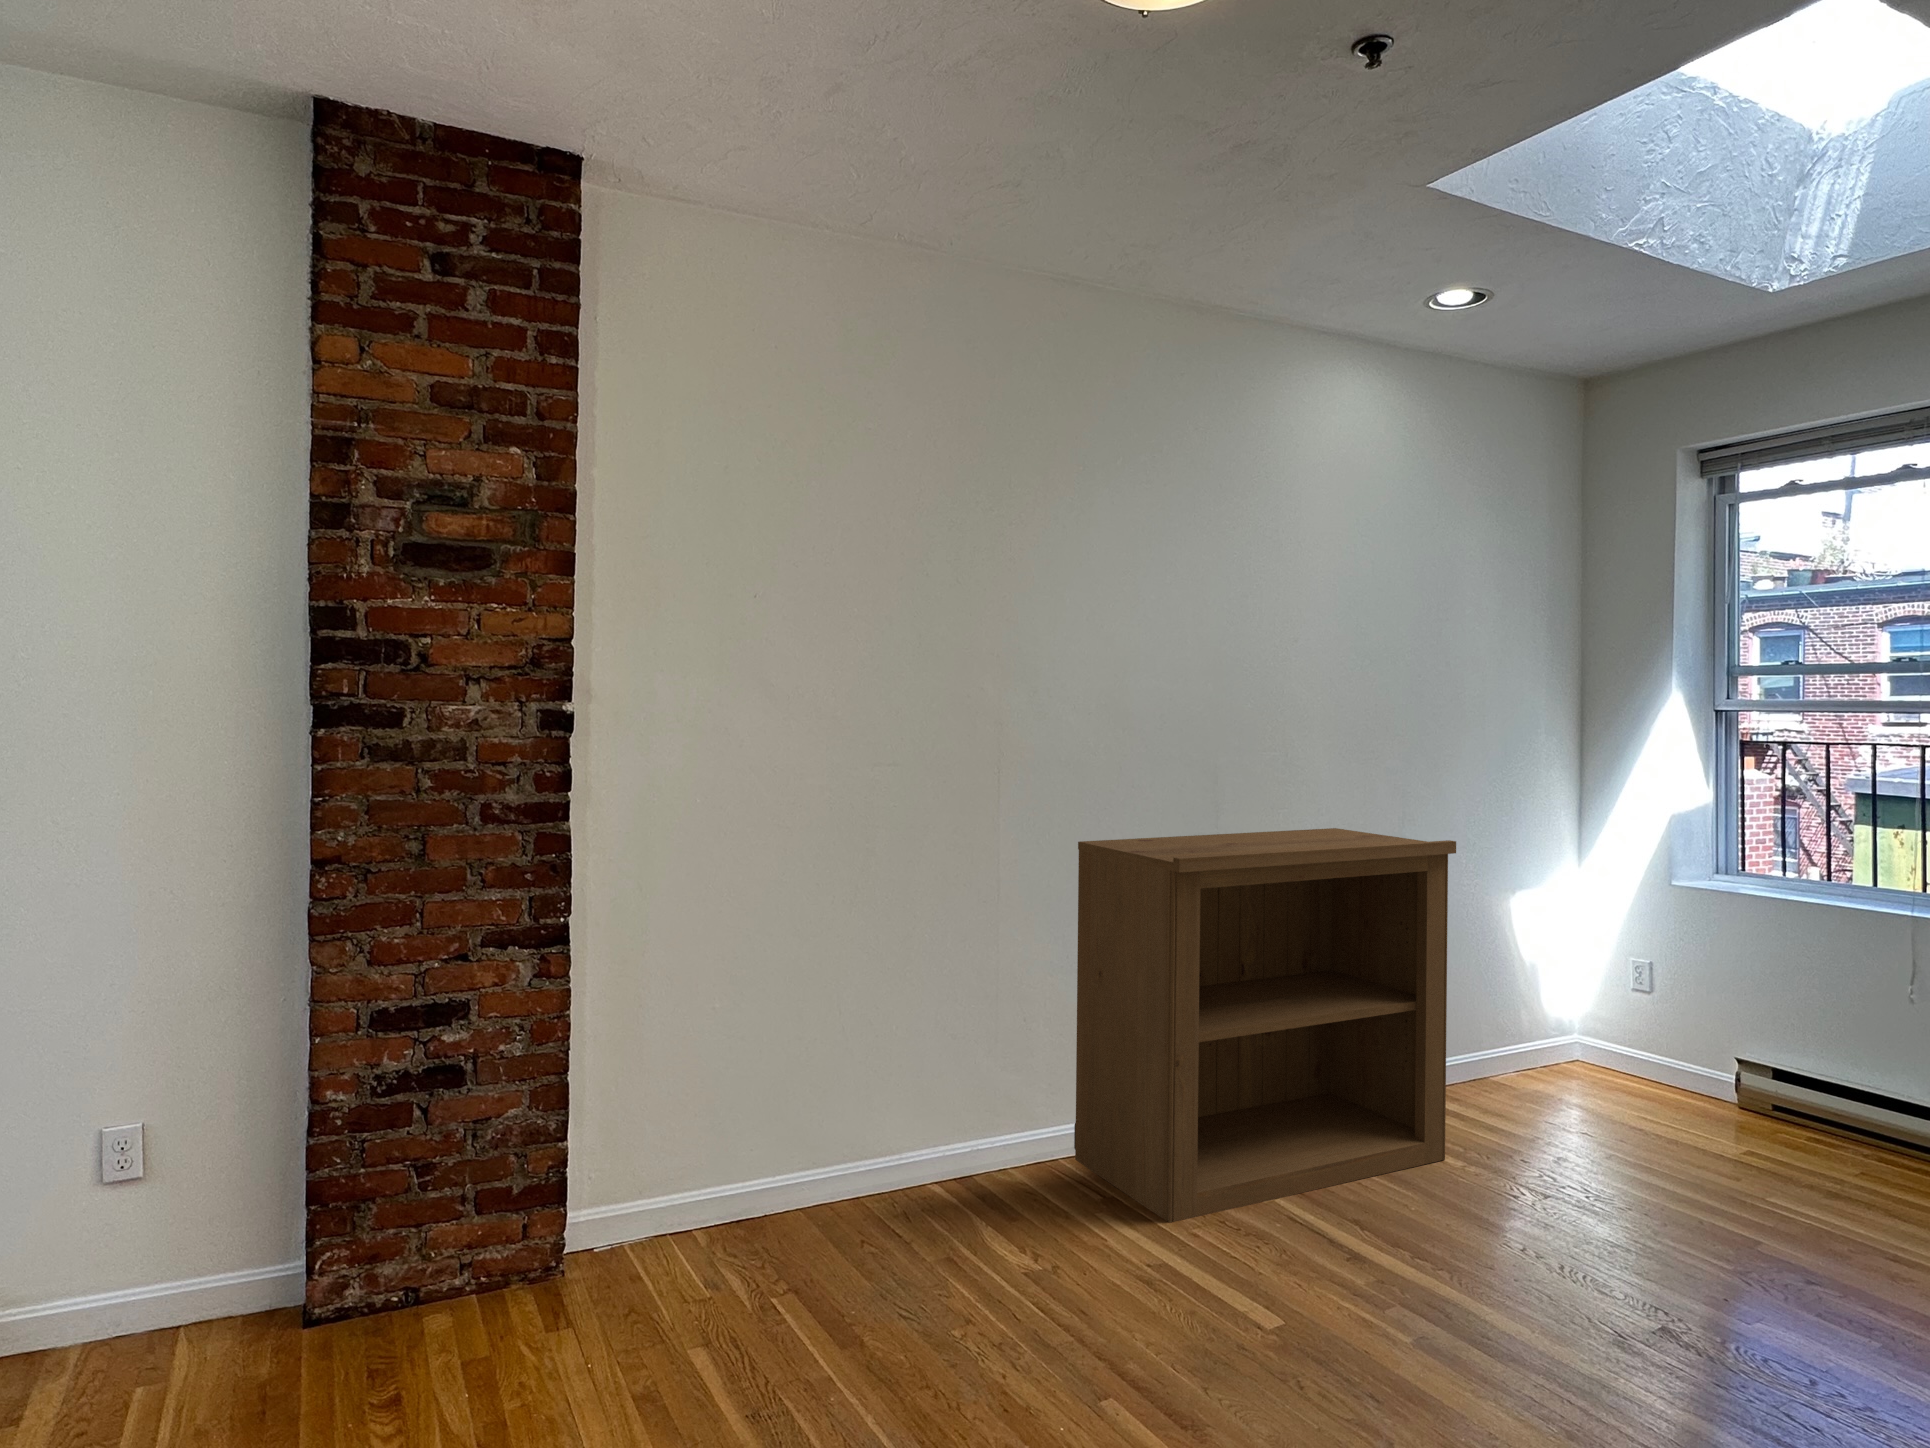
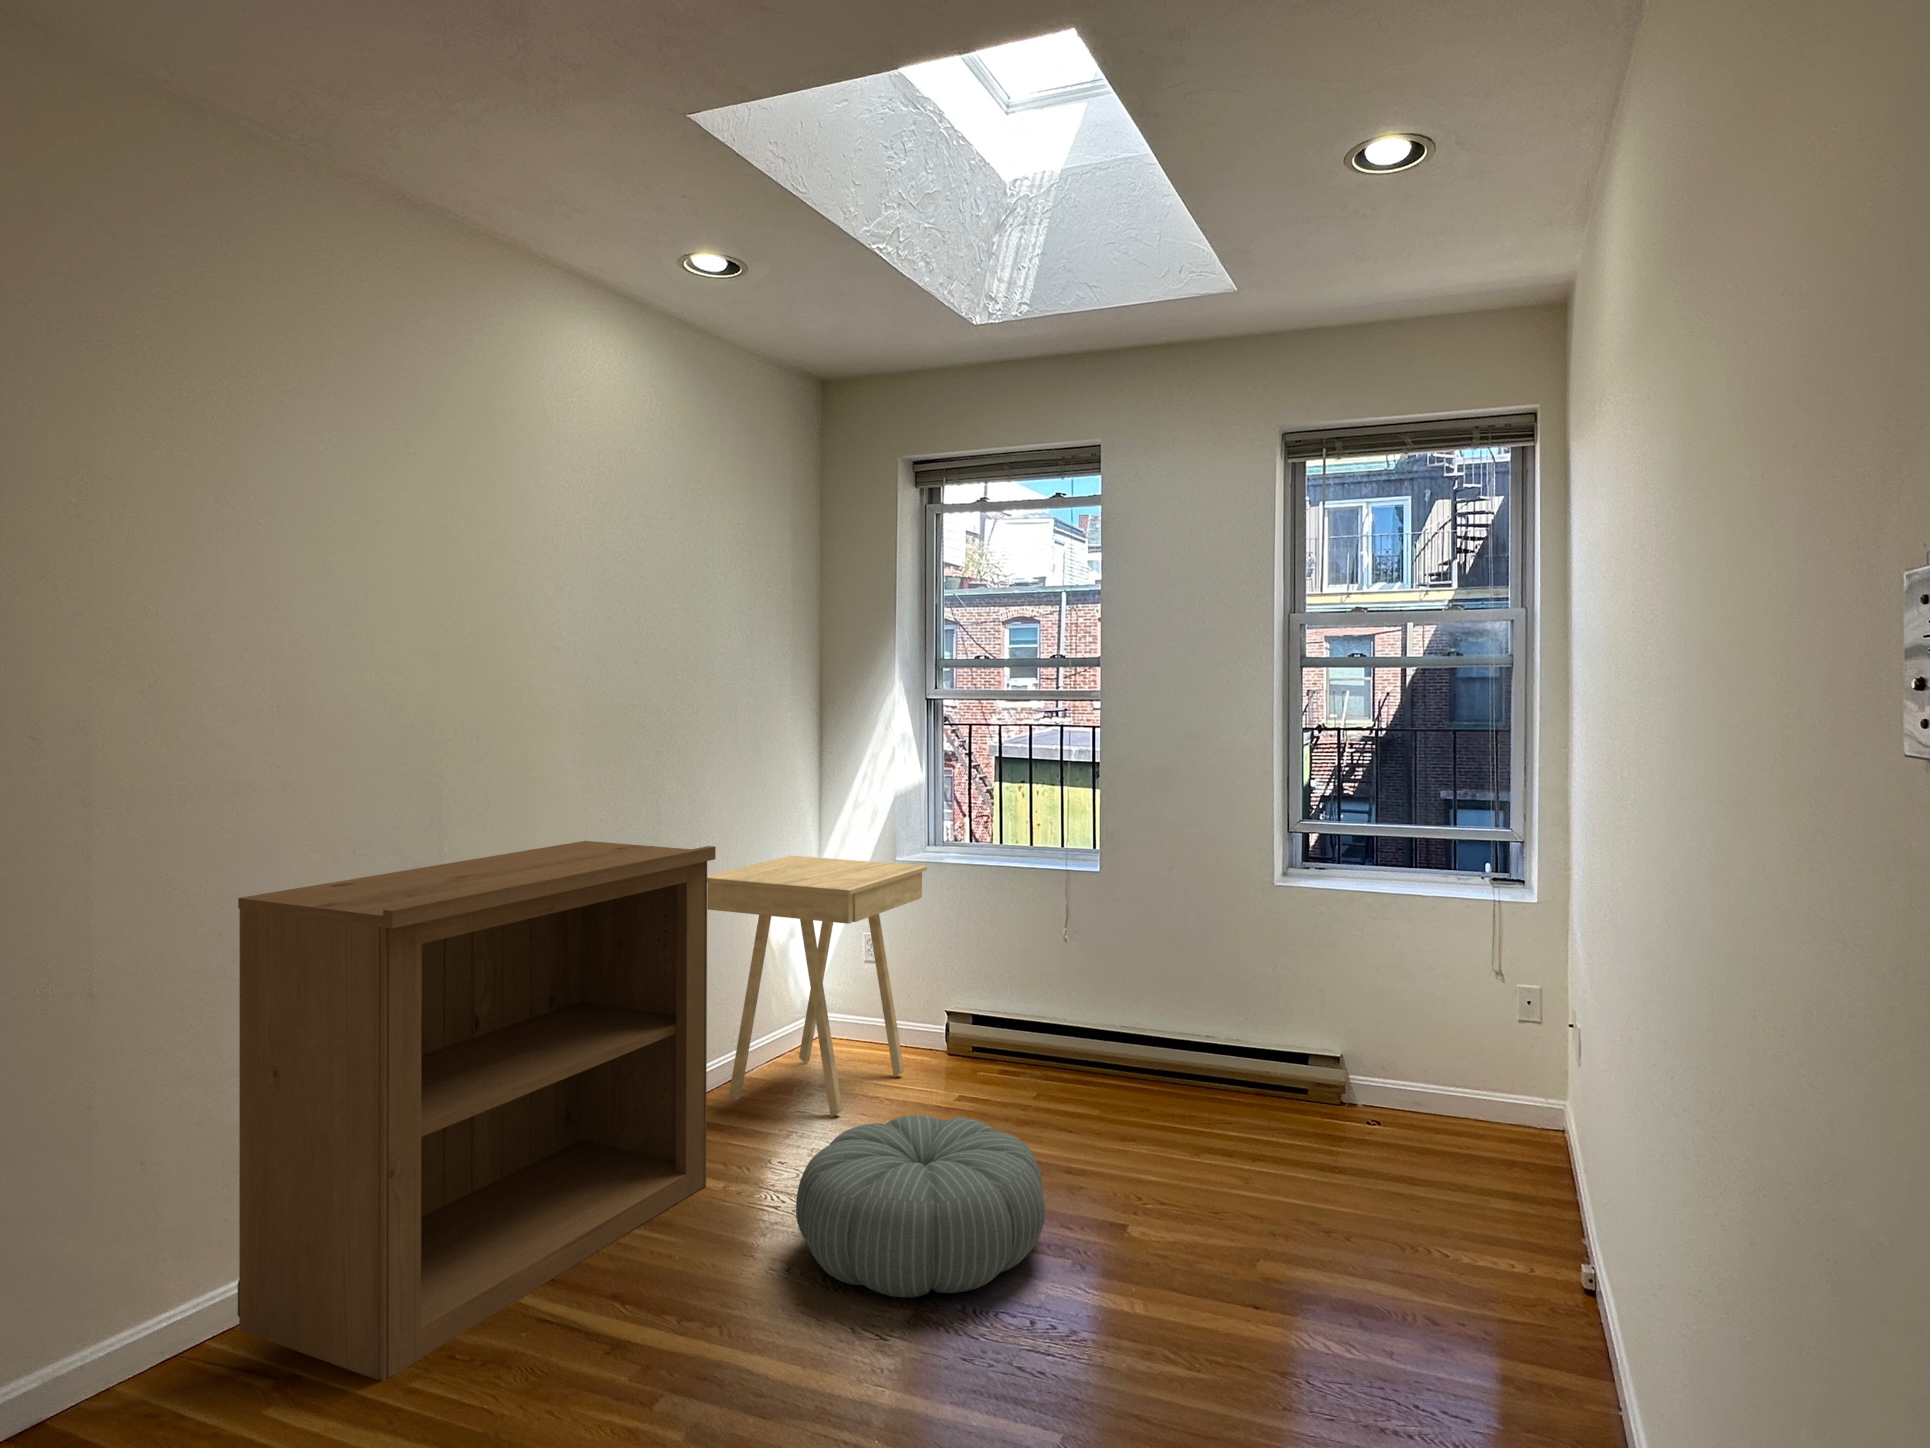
side table: none [1448,867,1710,1134] -> present [707,856,927,1117]
pouf: none [1532,1135,1842,1330] -> present [796,1116,1045,1297]

